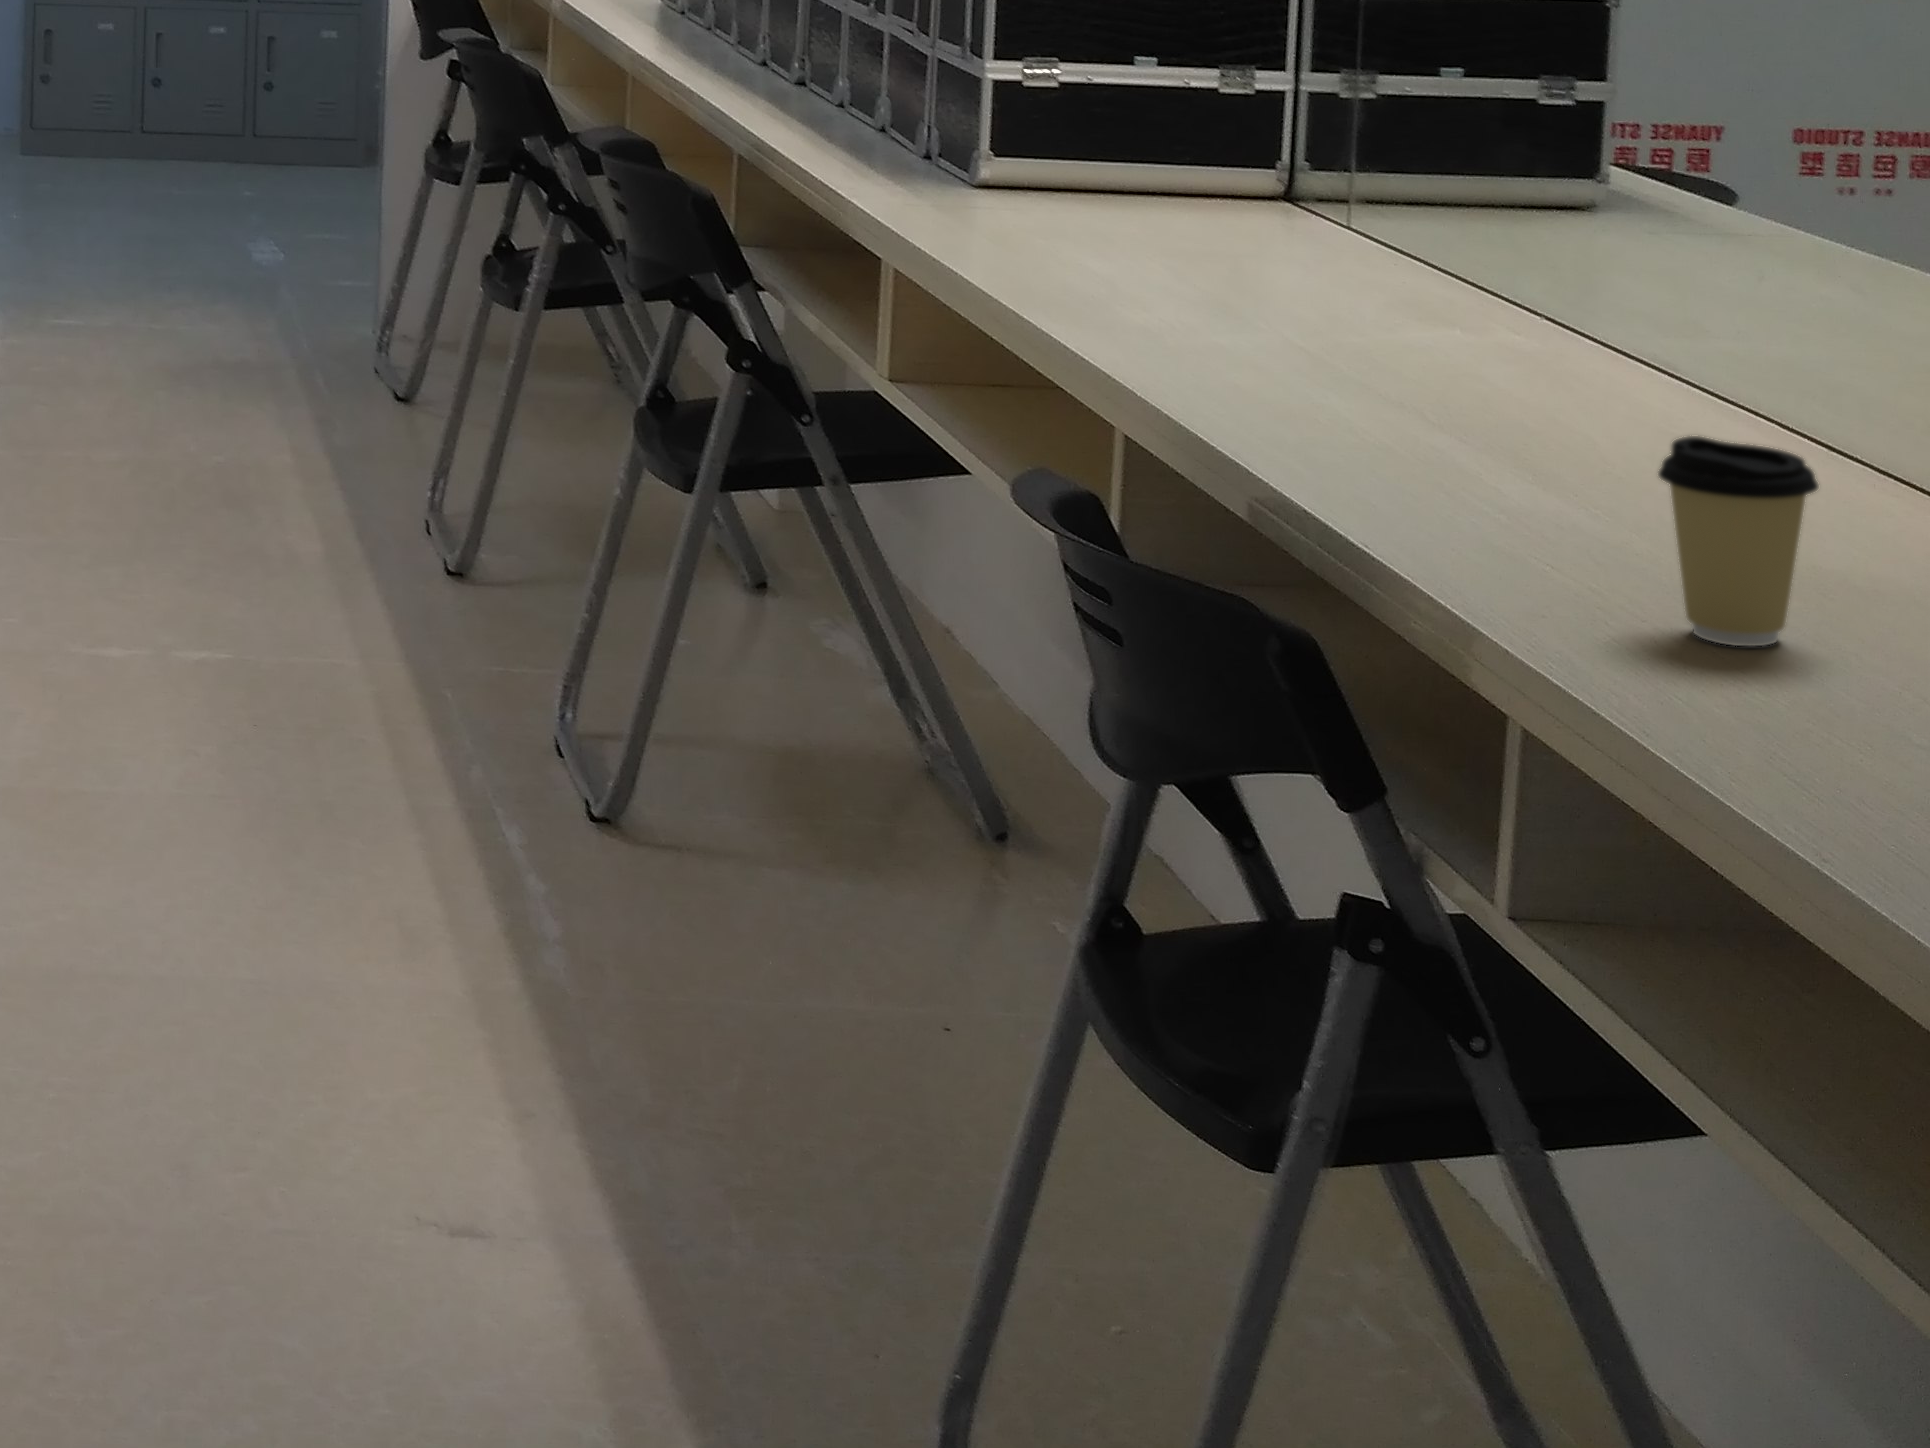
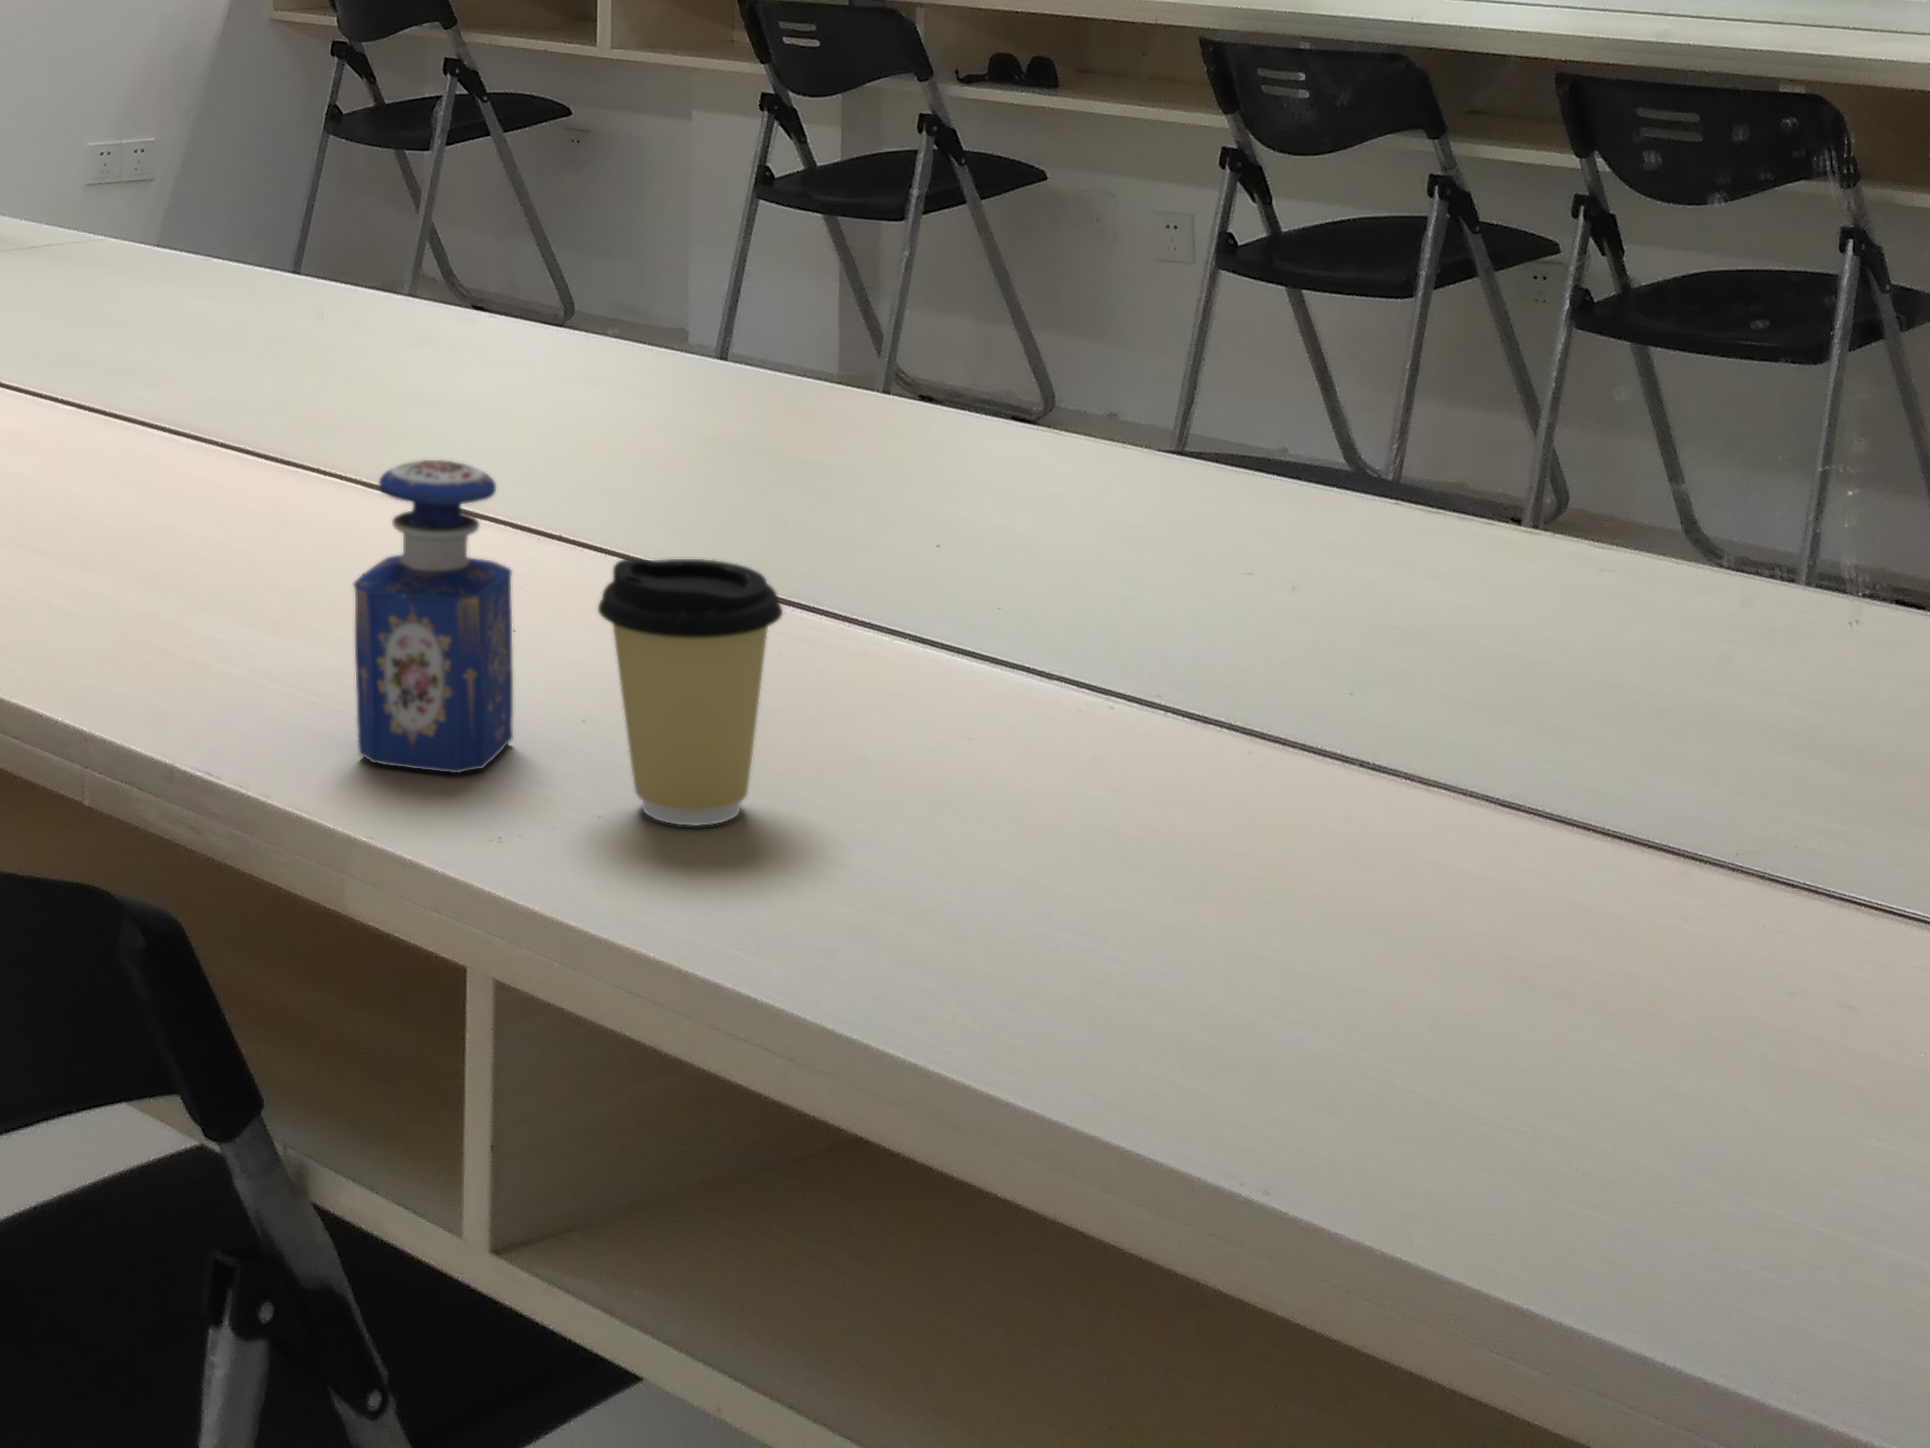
perfume bottle: none [1512,349,1651,587] -> present [354,460,513,773]

